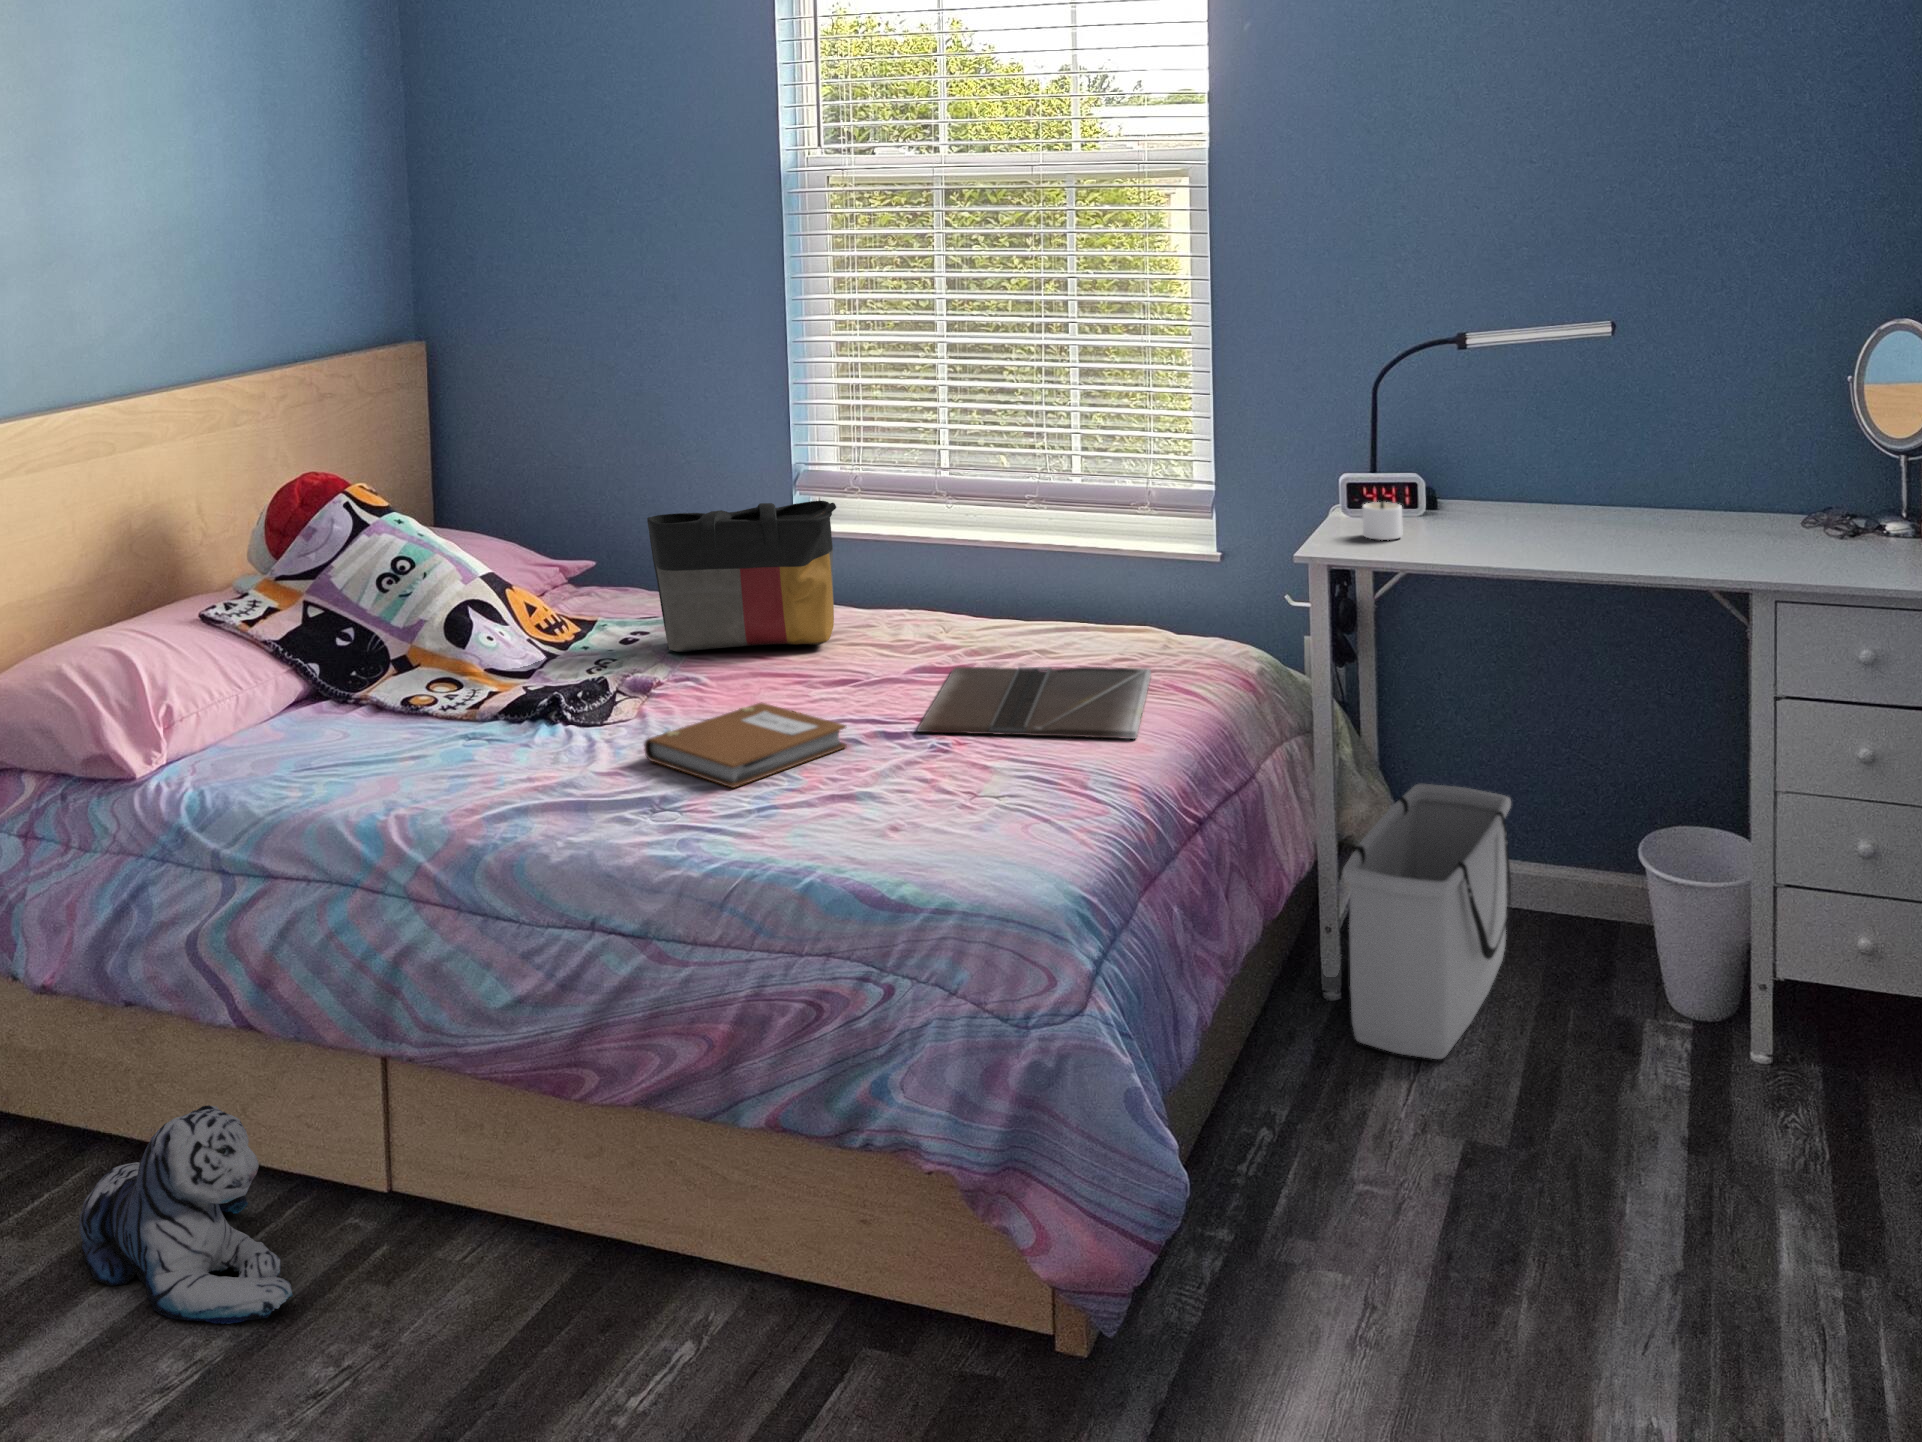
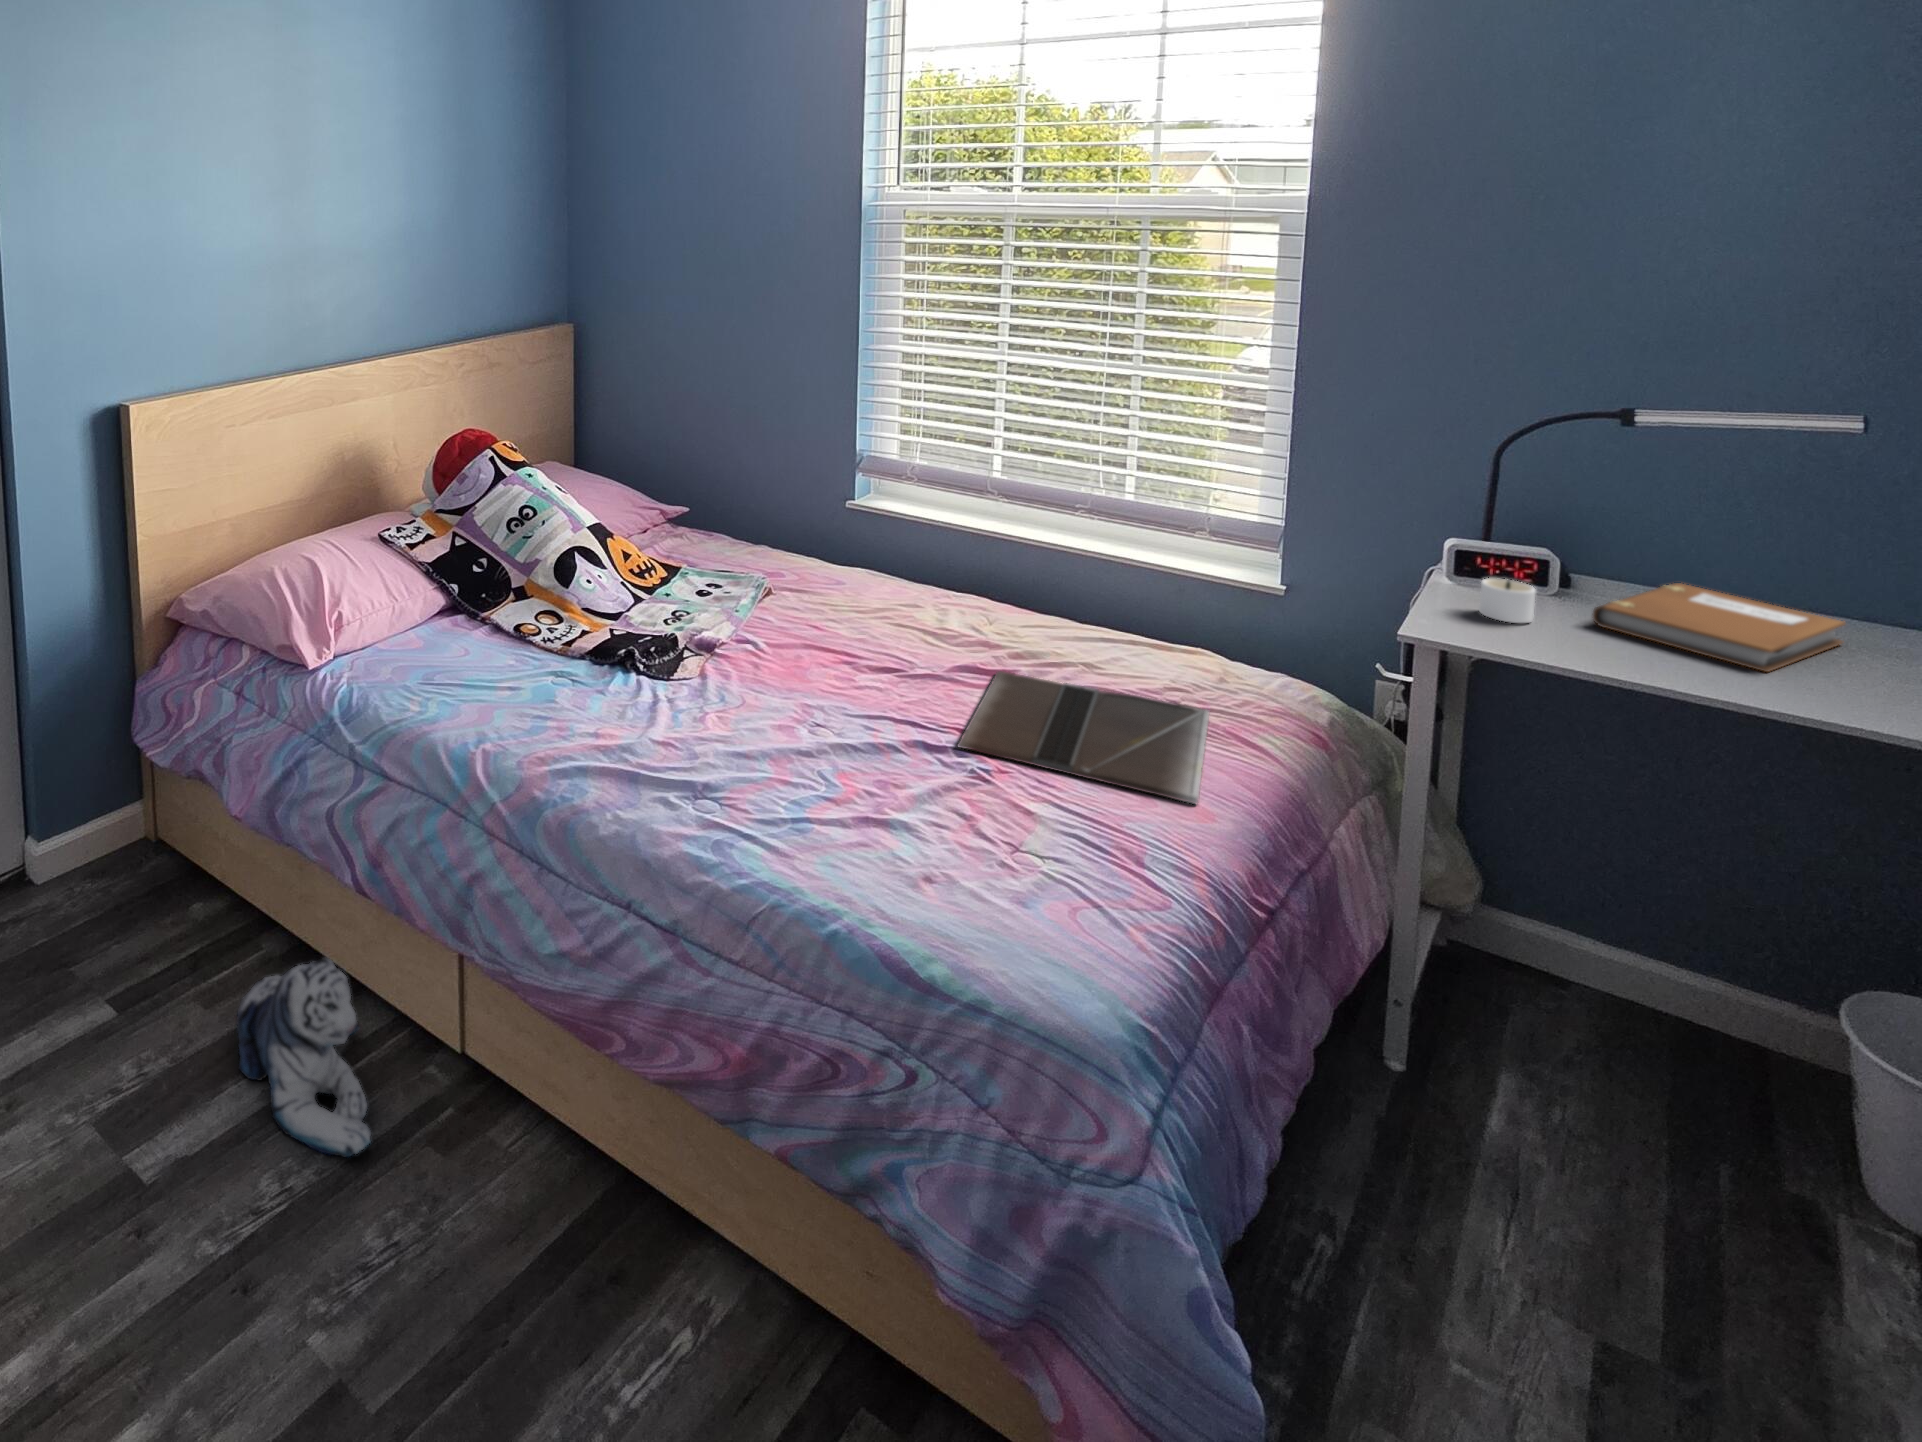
tote bag: present [647,501,836,652] -> none [725,493,893,622]
notebook: present [644,703,847,788] -> present [1592,583,1845,672]
storage bin: present [1343,784,1511,1059] -> none [1433,869,1655,1208]

